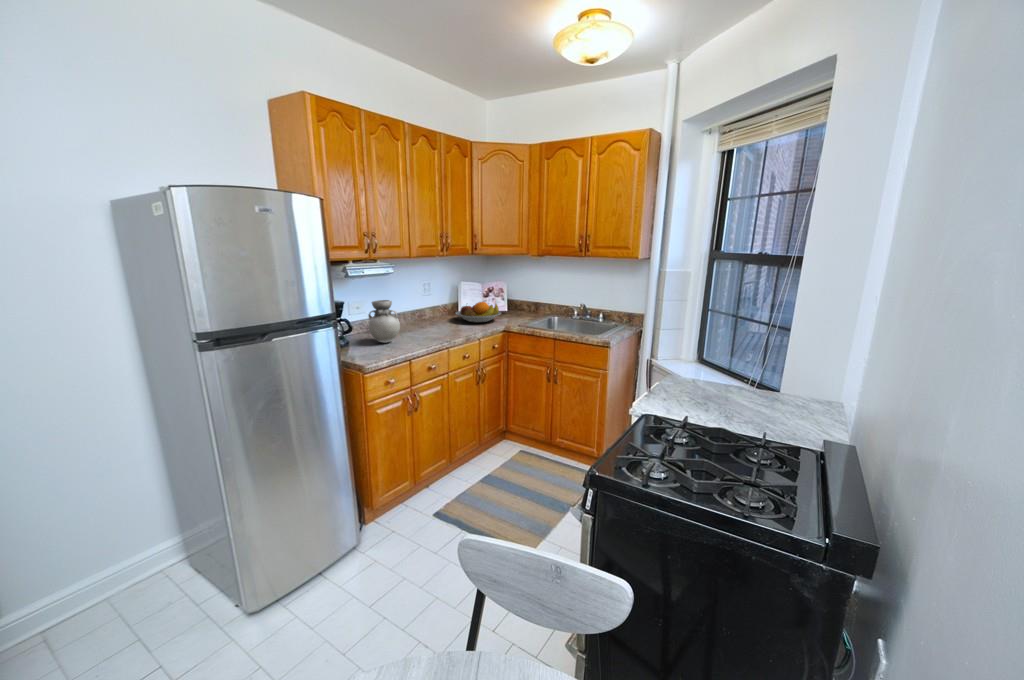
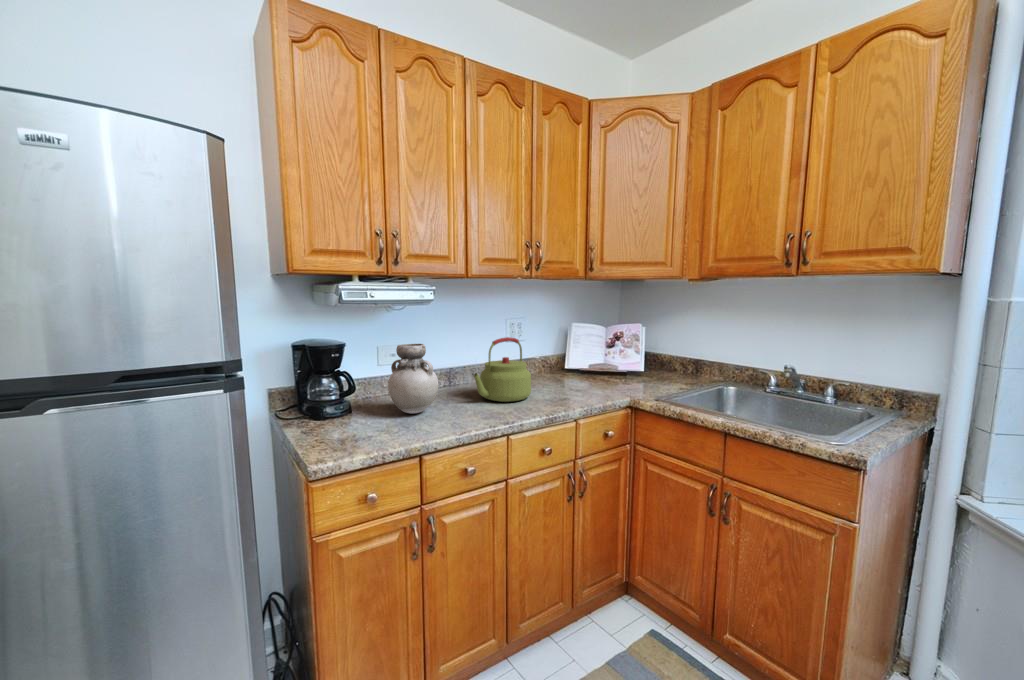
kettle: none [417,294,449,333] -> present [474,337,531,402]
fruit bowl: present [456,302,501,322] -> none [553,354,629,388]

